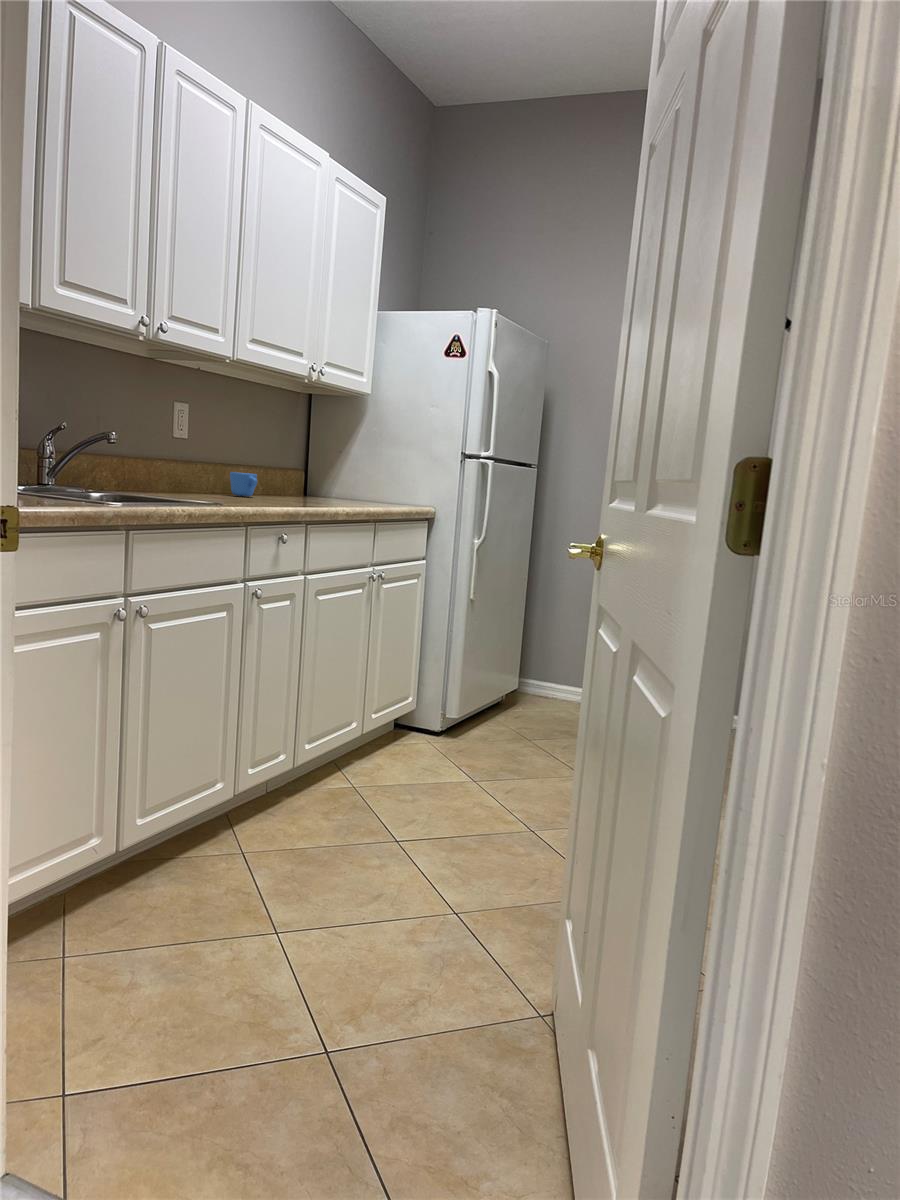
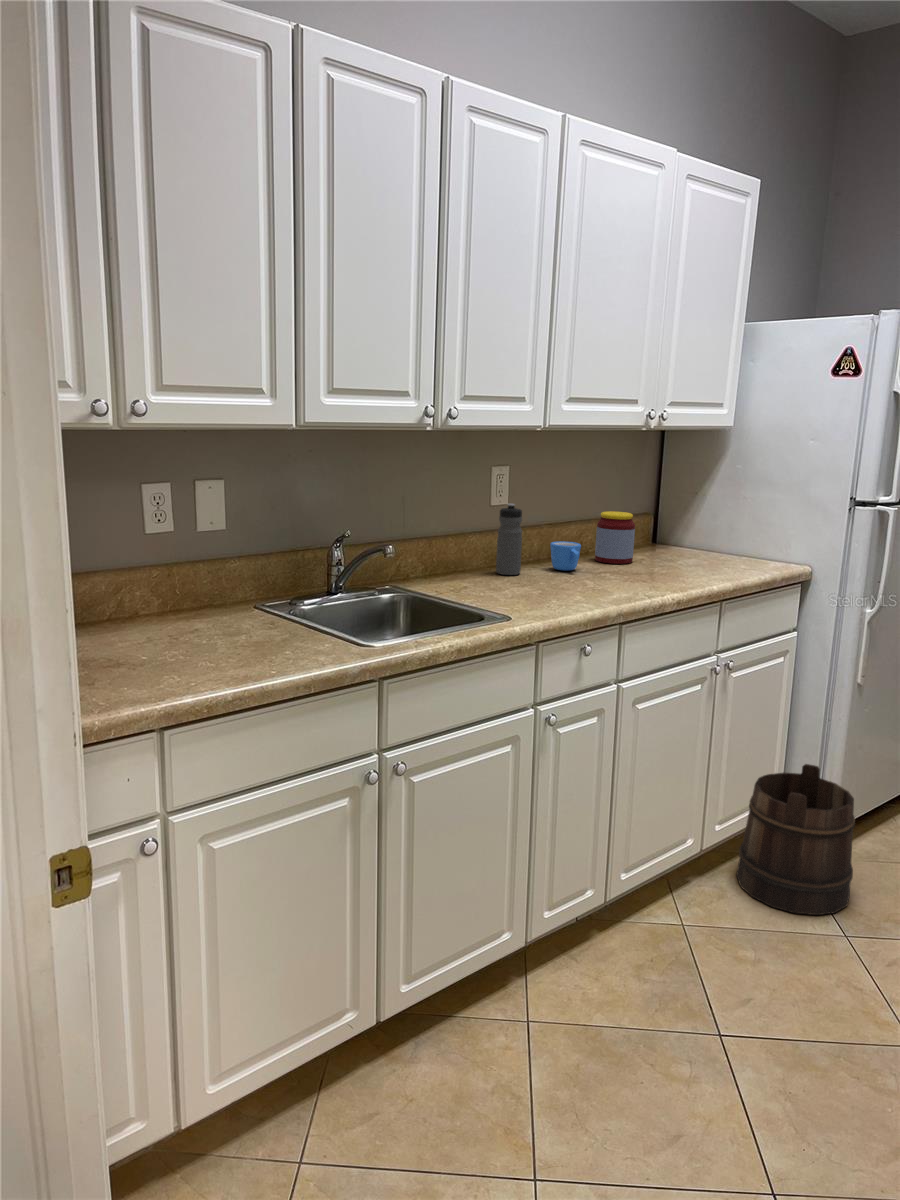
water bottle: none [184,431,208,495] -> present [496,504,522,575]
jar: none [264,454,298,498] -> present [595,511,635,564]
bucket: none [387,662,474,773] -> present [736,764,855,915]

